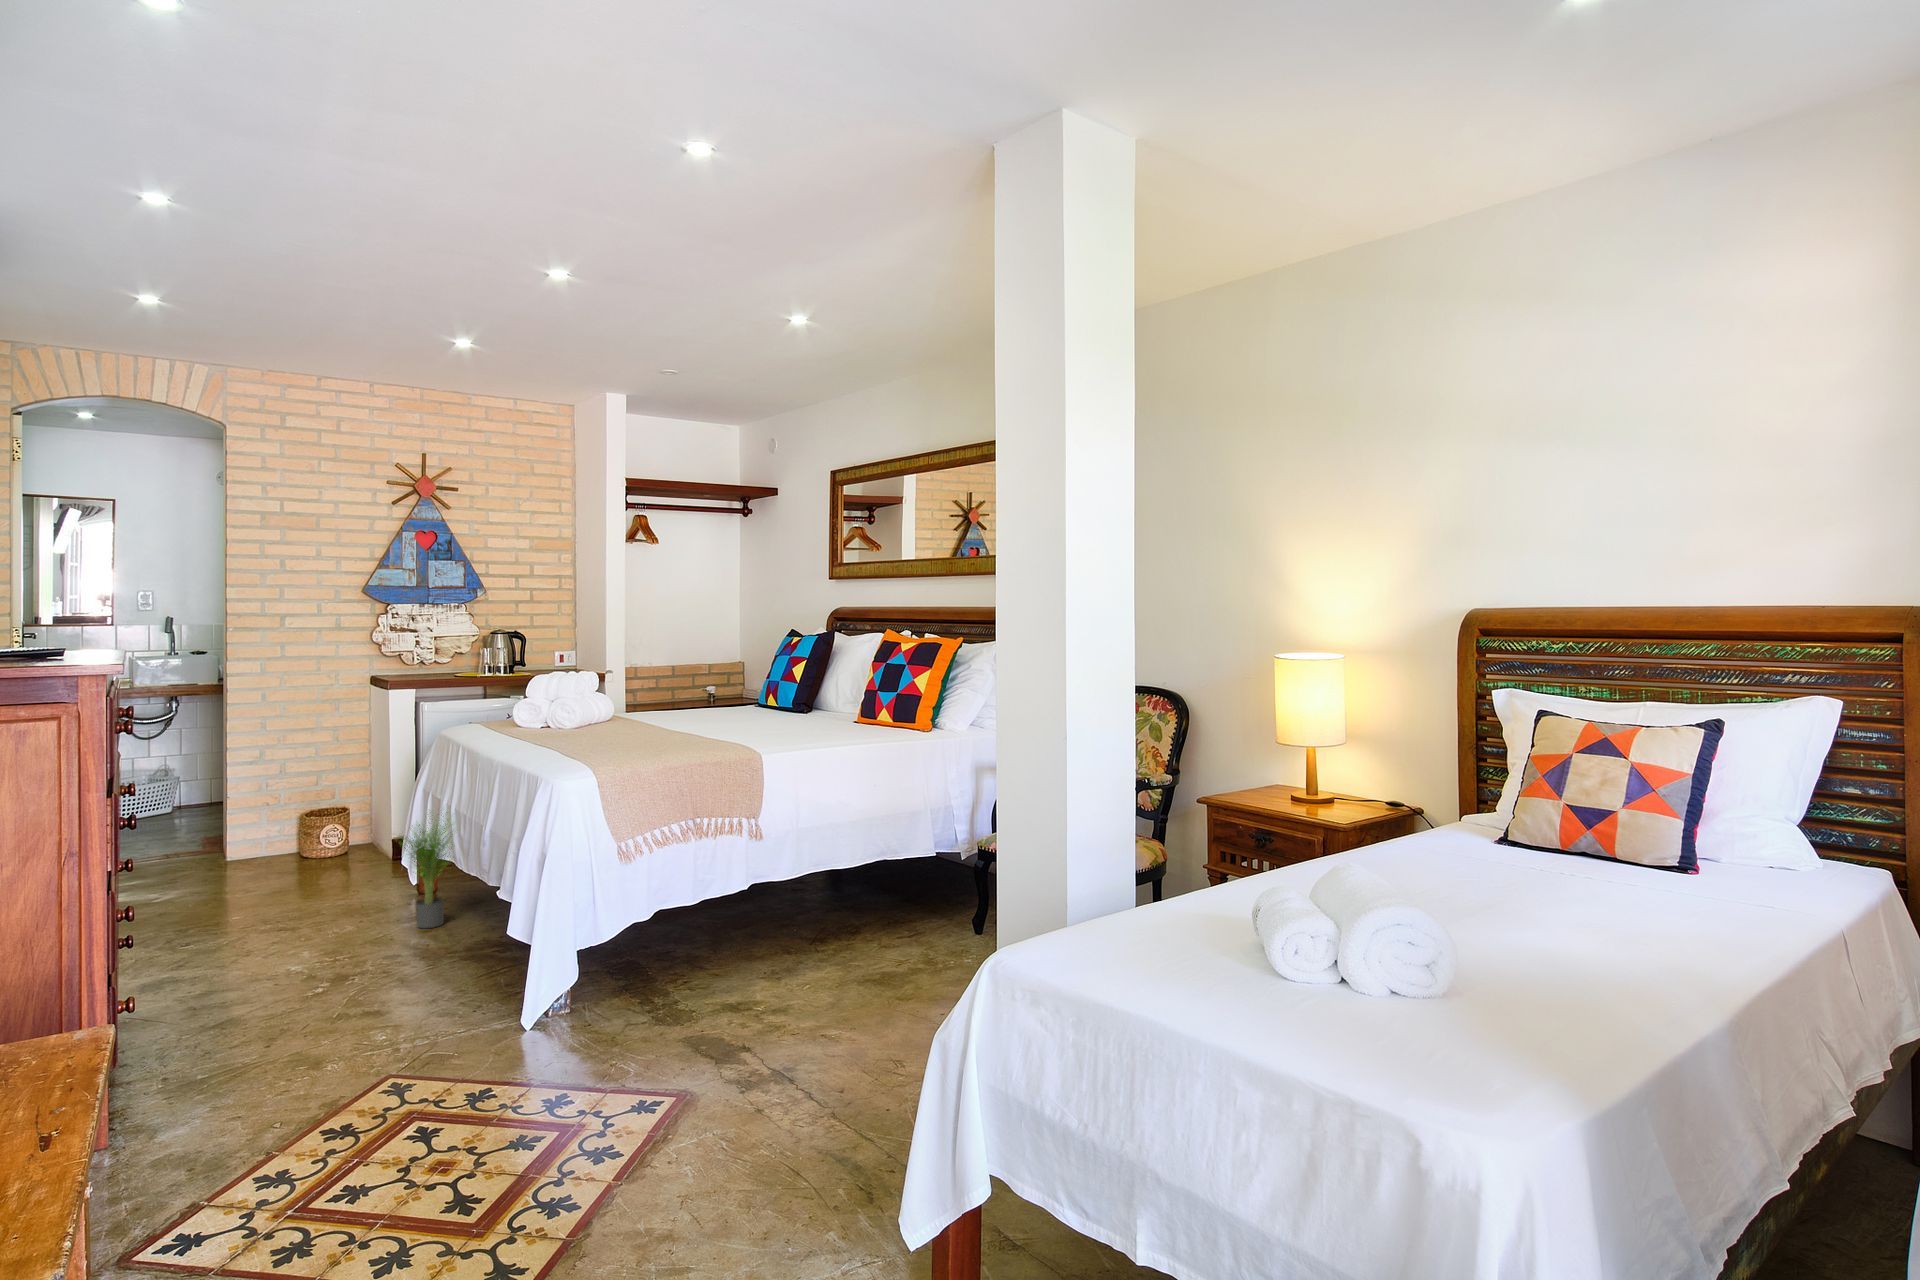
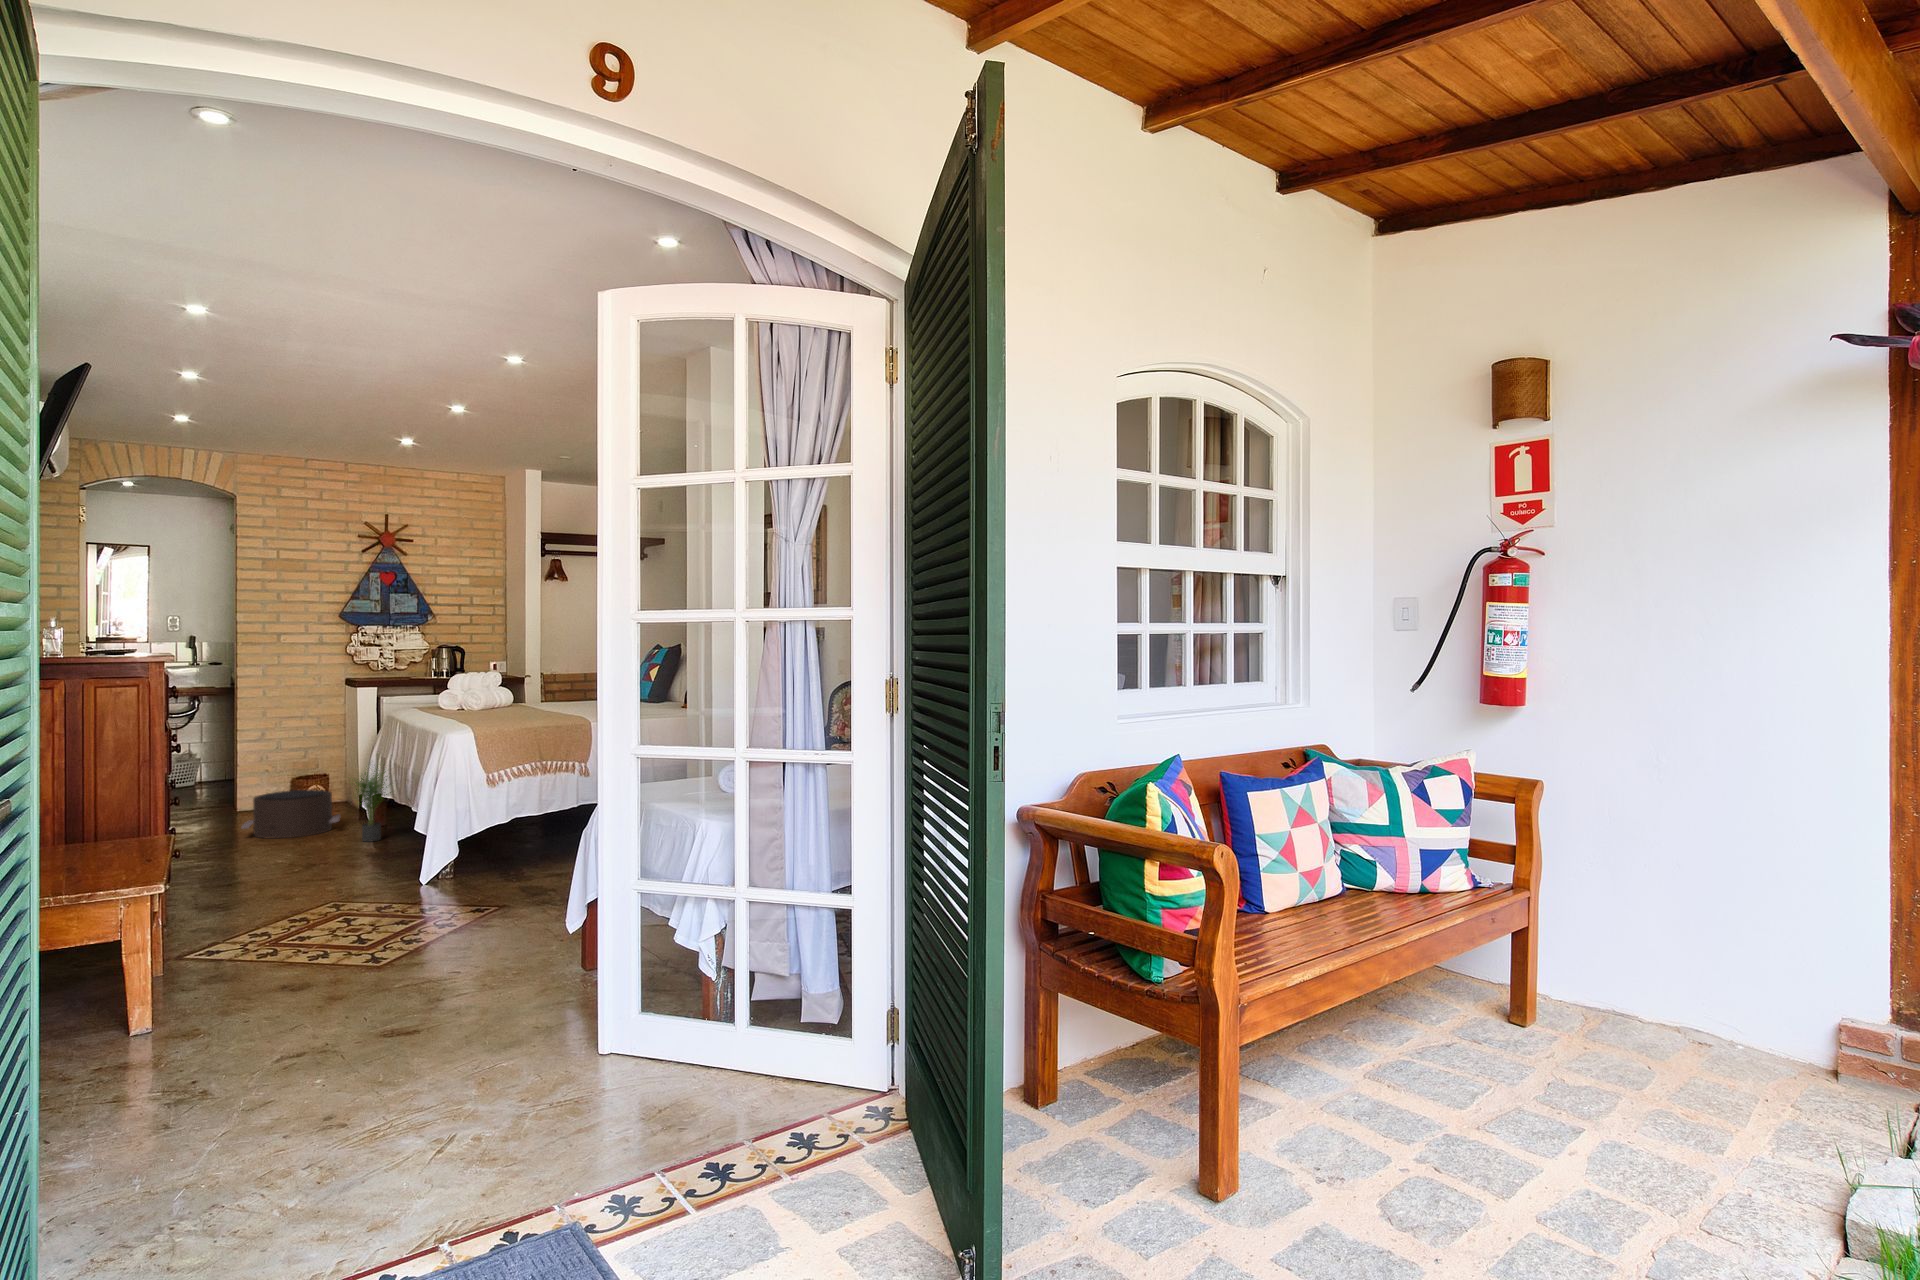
pouf: none [238,842,380,919] -> present [241,790,340,838]

